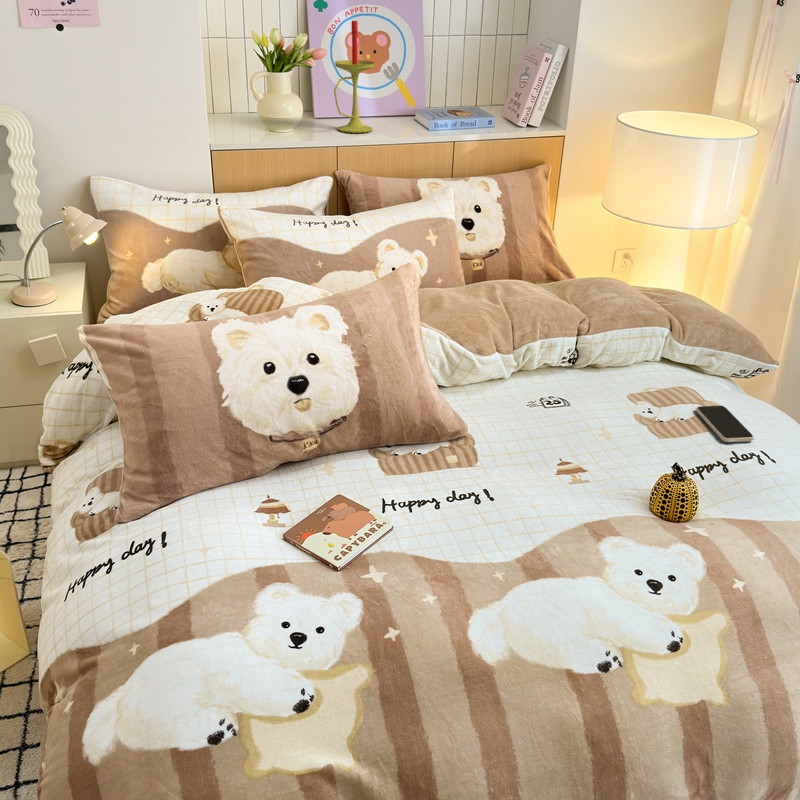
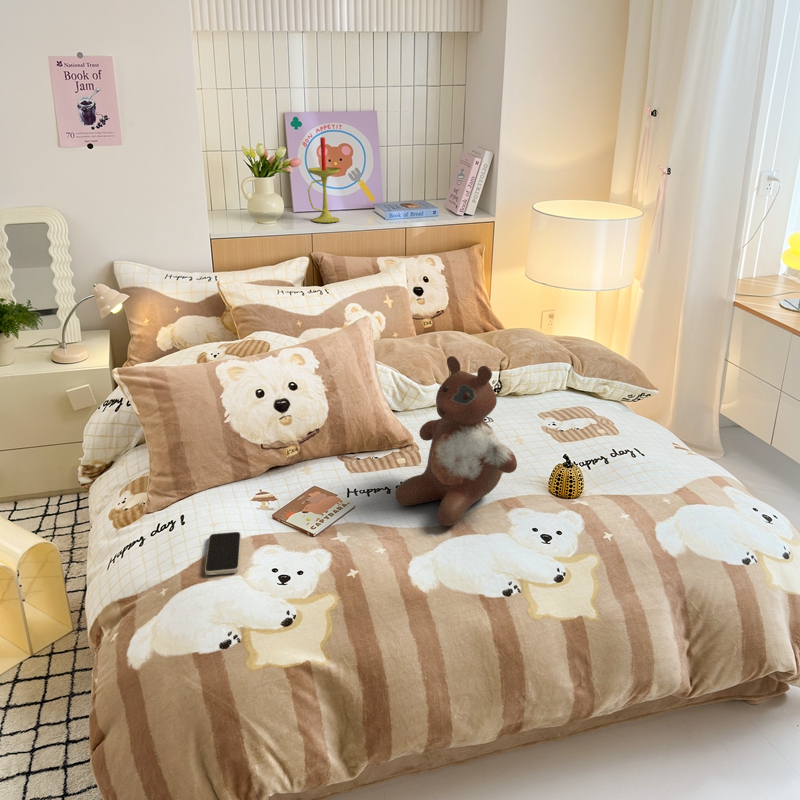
stuffed bear: none [447,331,616,563] -> present [395,356,517,526]
smartphone: present [696,406,754,442] -> present [205,532,241,575]

